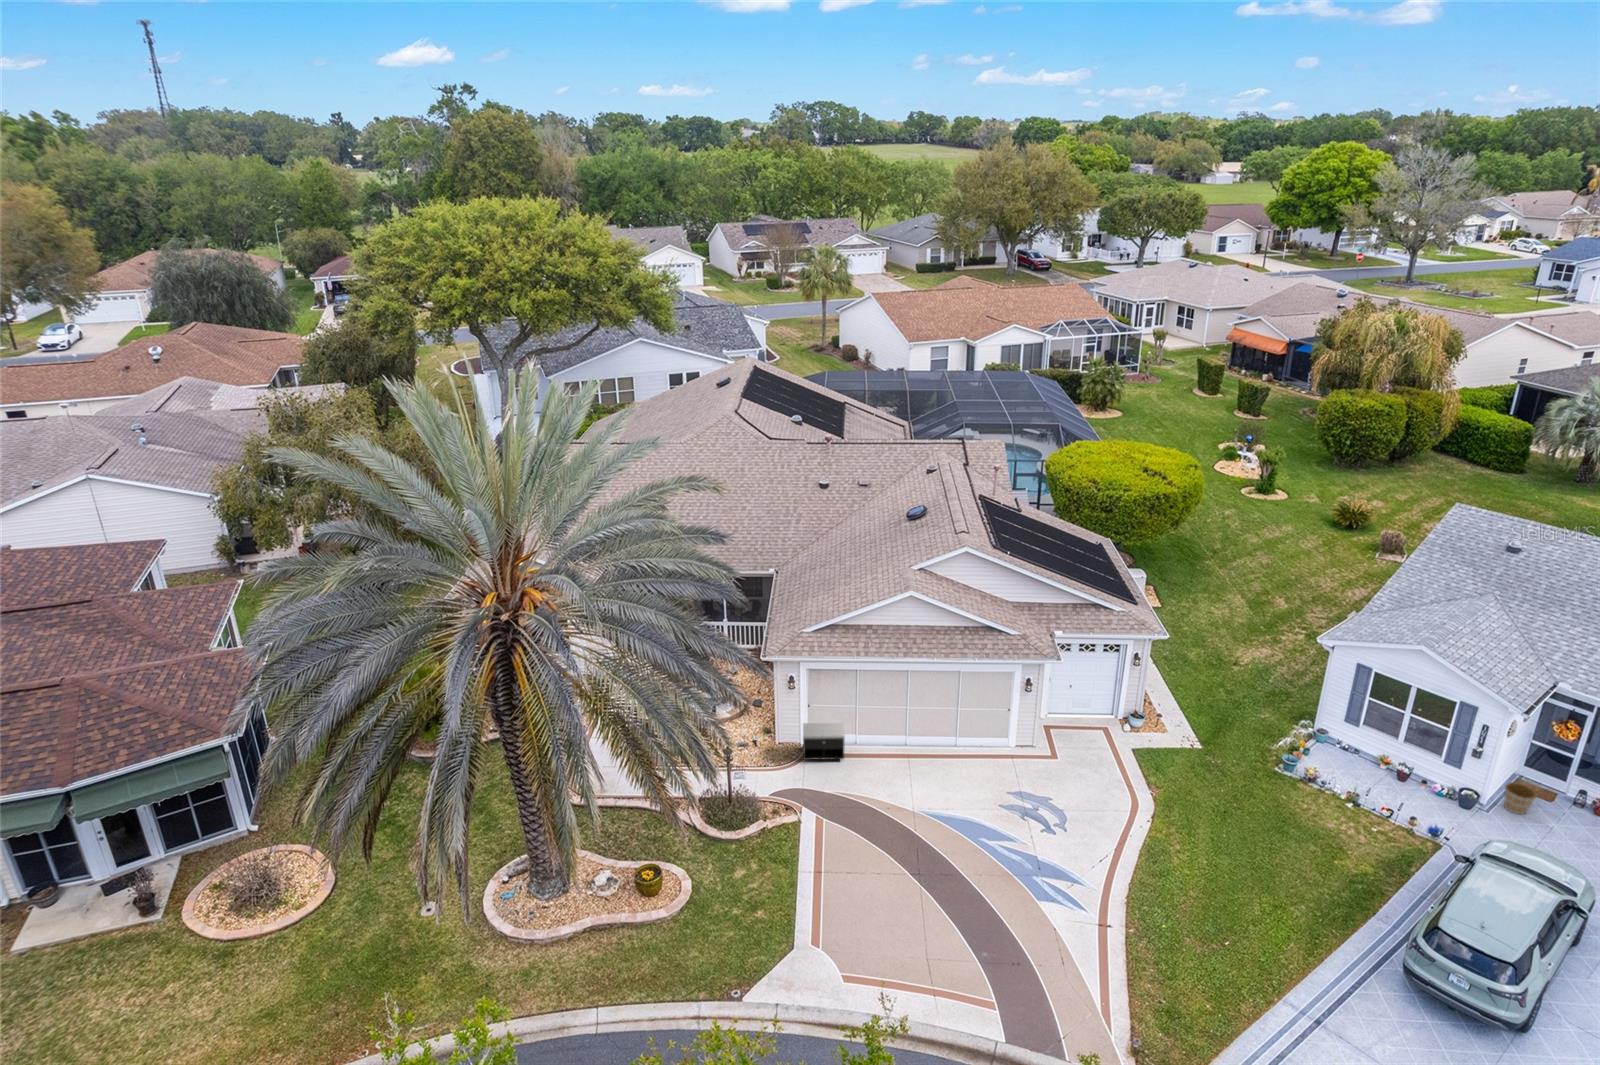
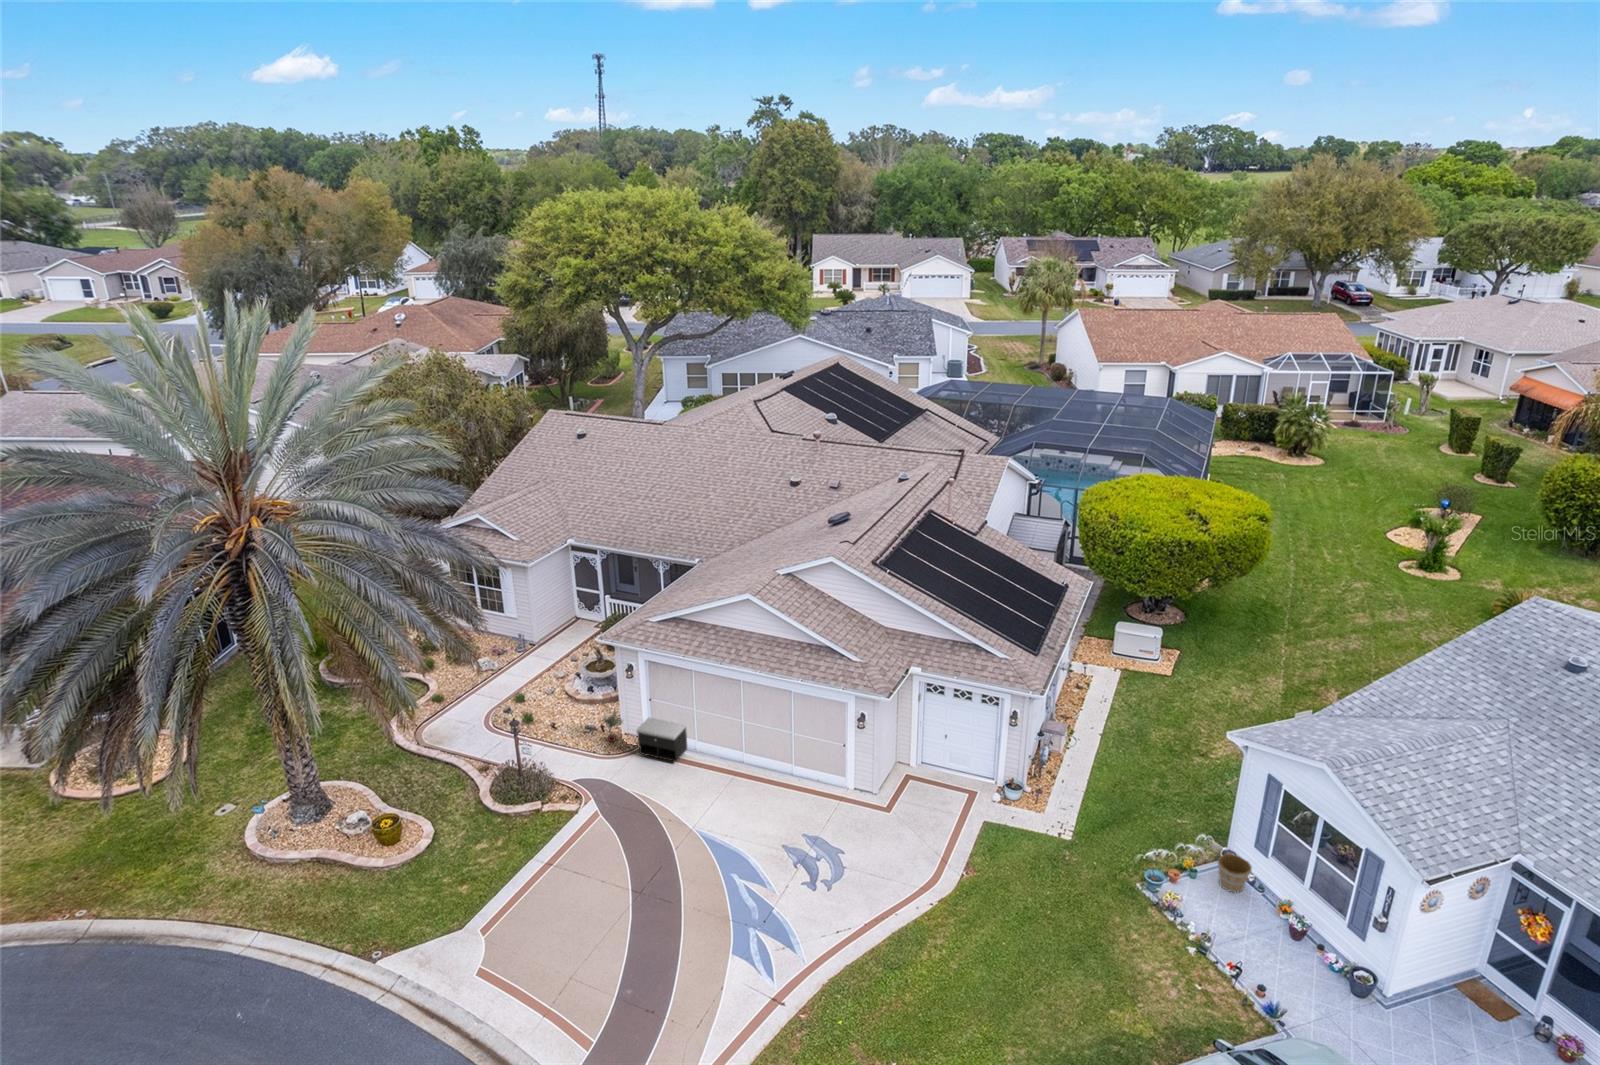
potted tree: none [750,722,777,755] -> present [603,711,622,742]
wooden bucket: present [1504,782,1537,814] -> present [1218,854,1252,893]

